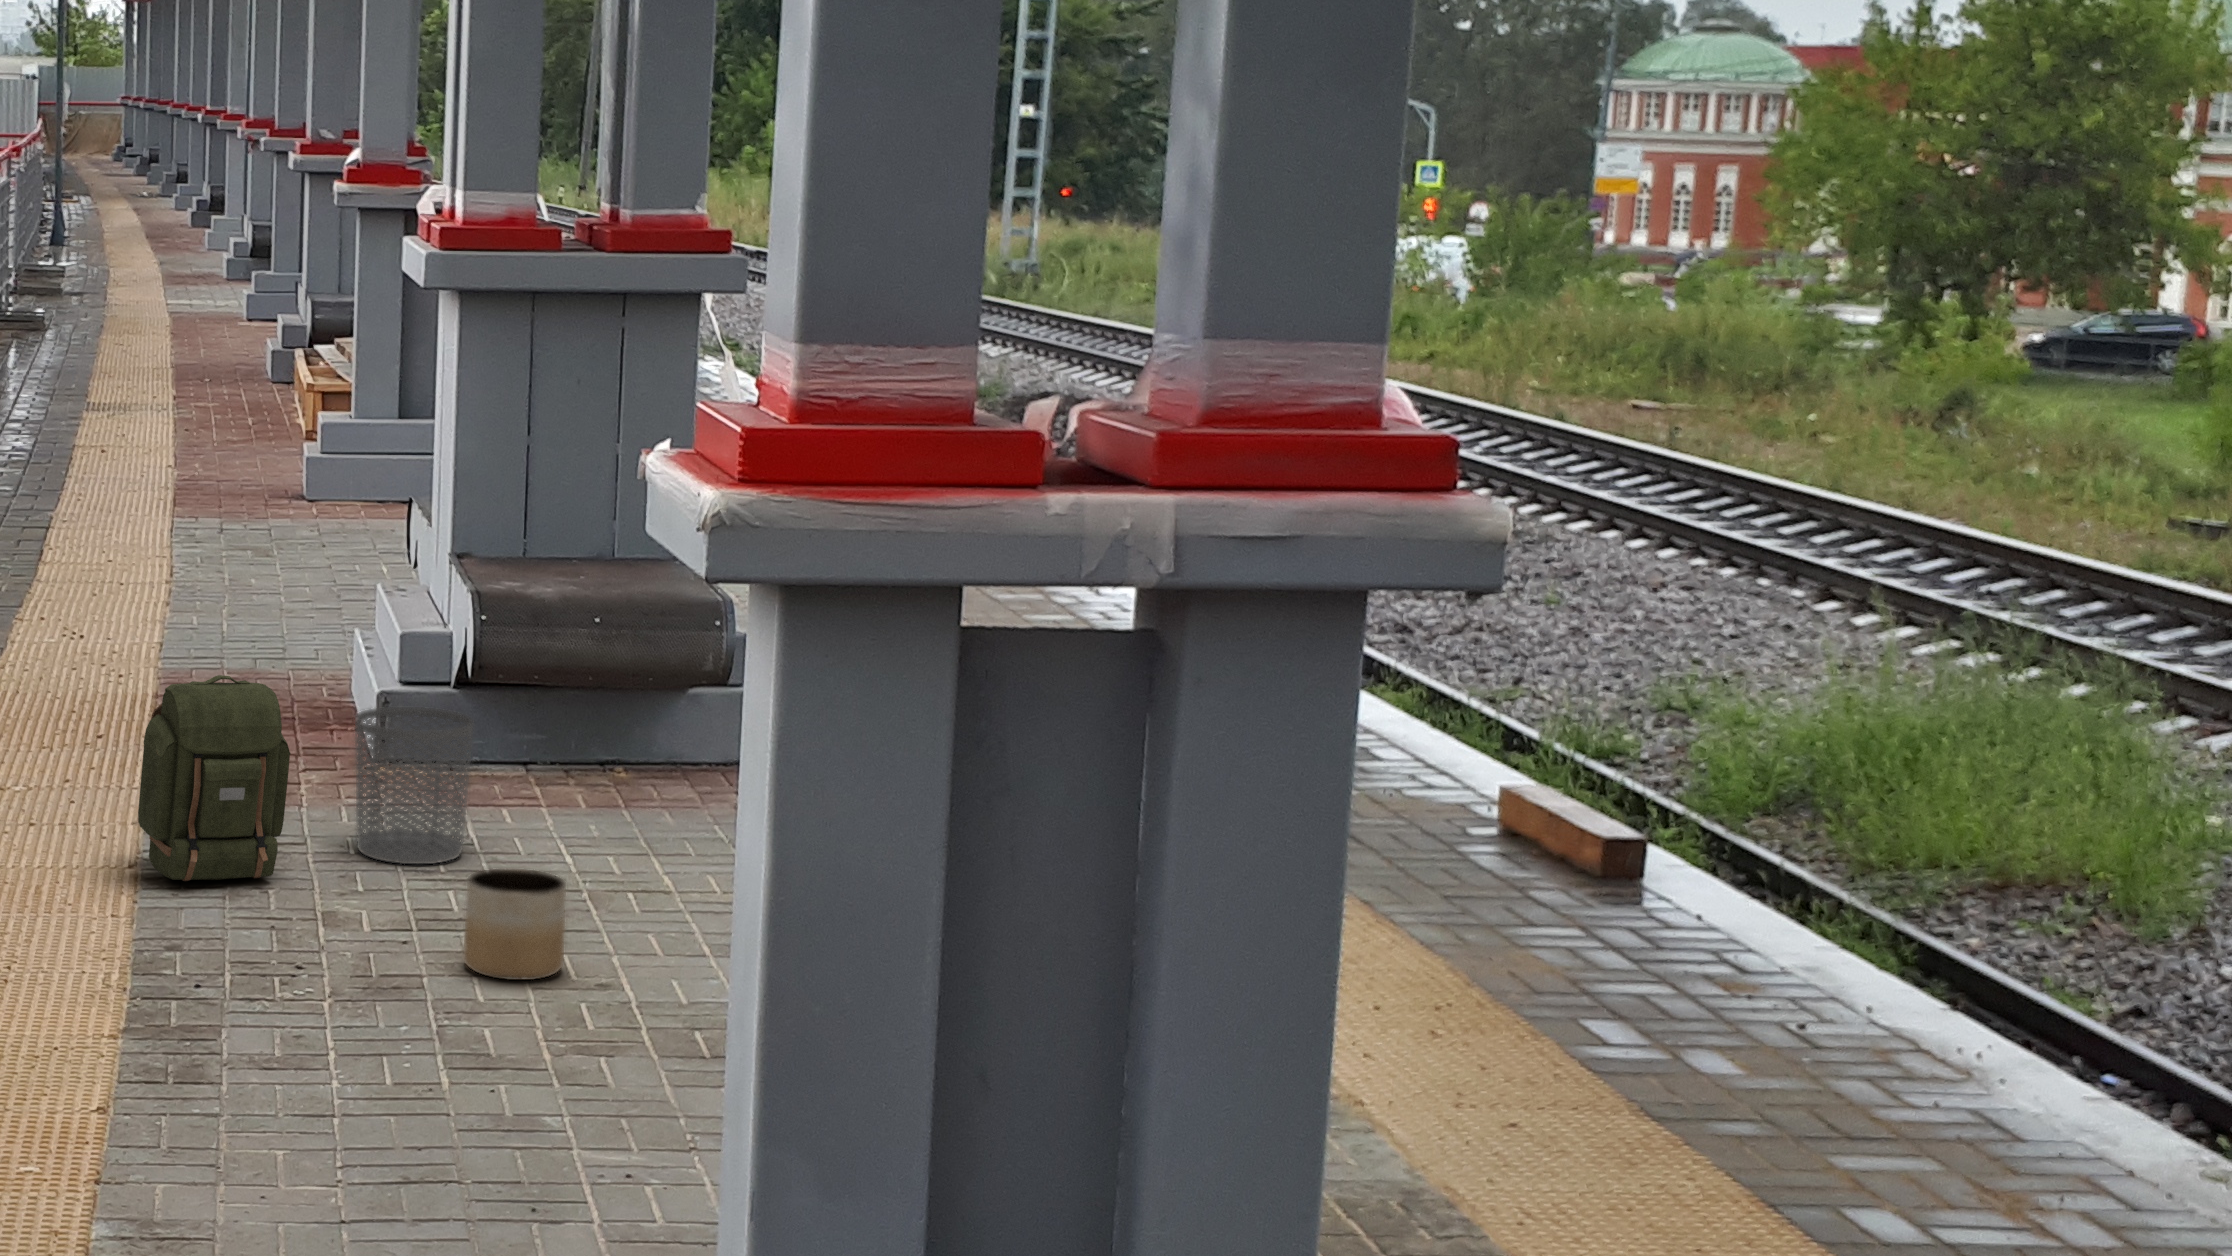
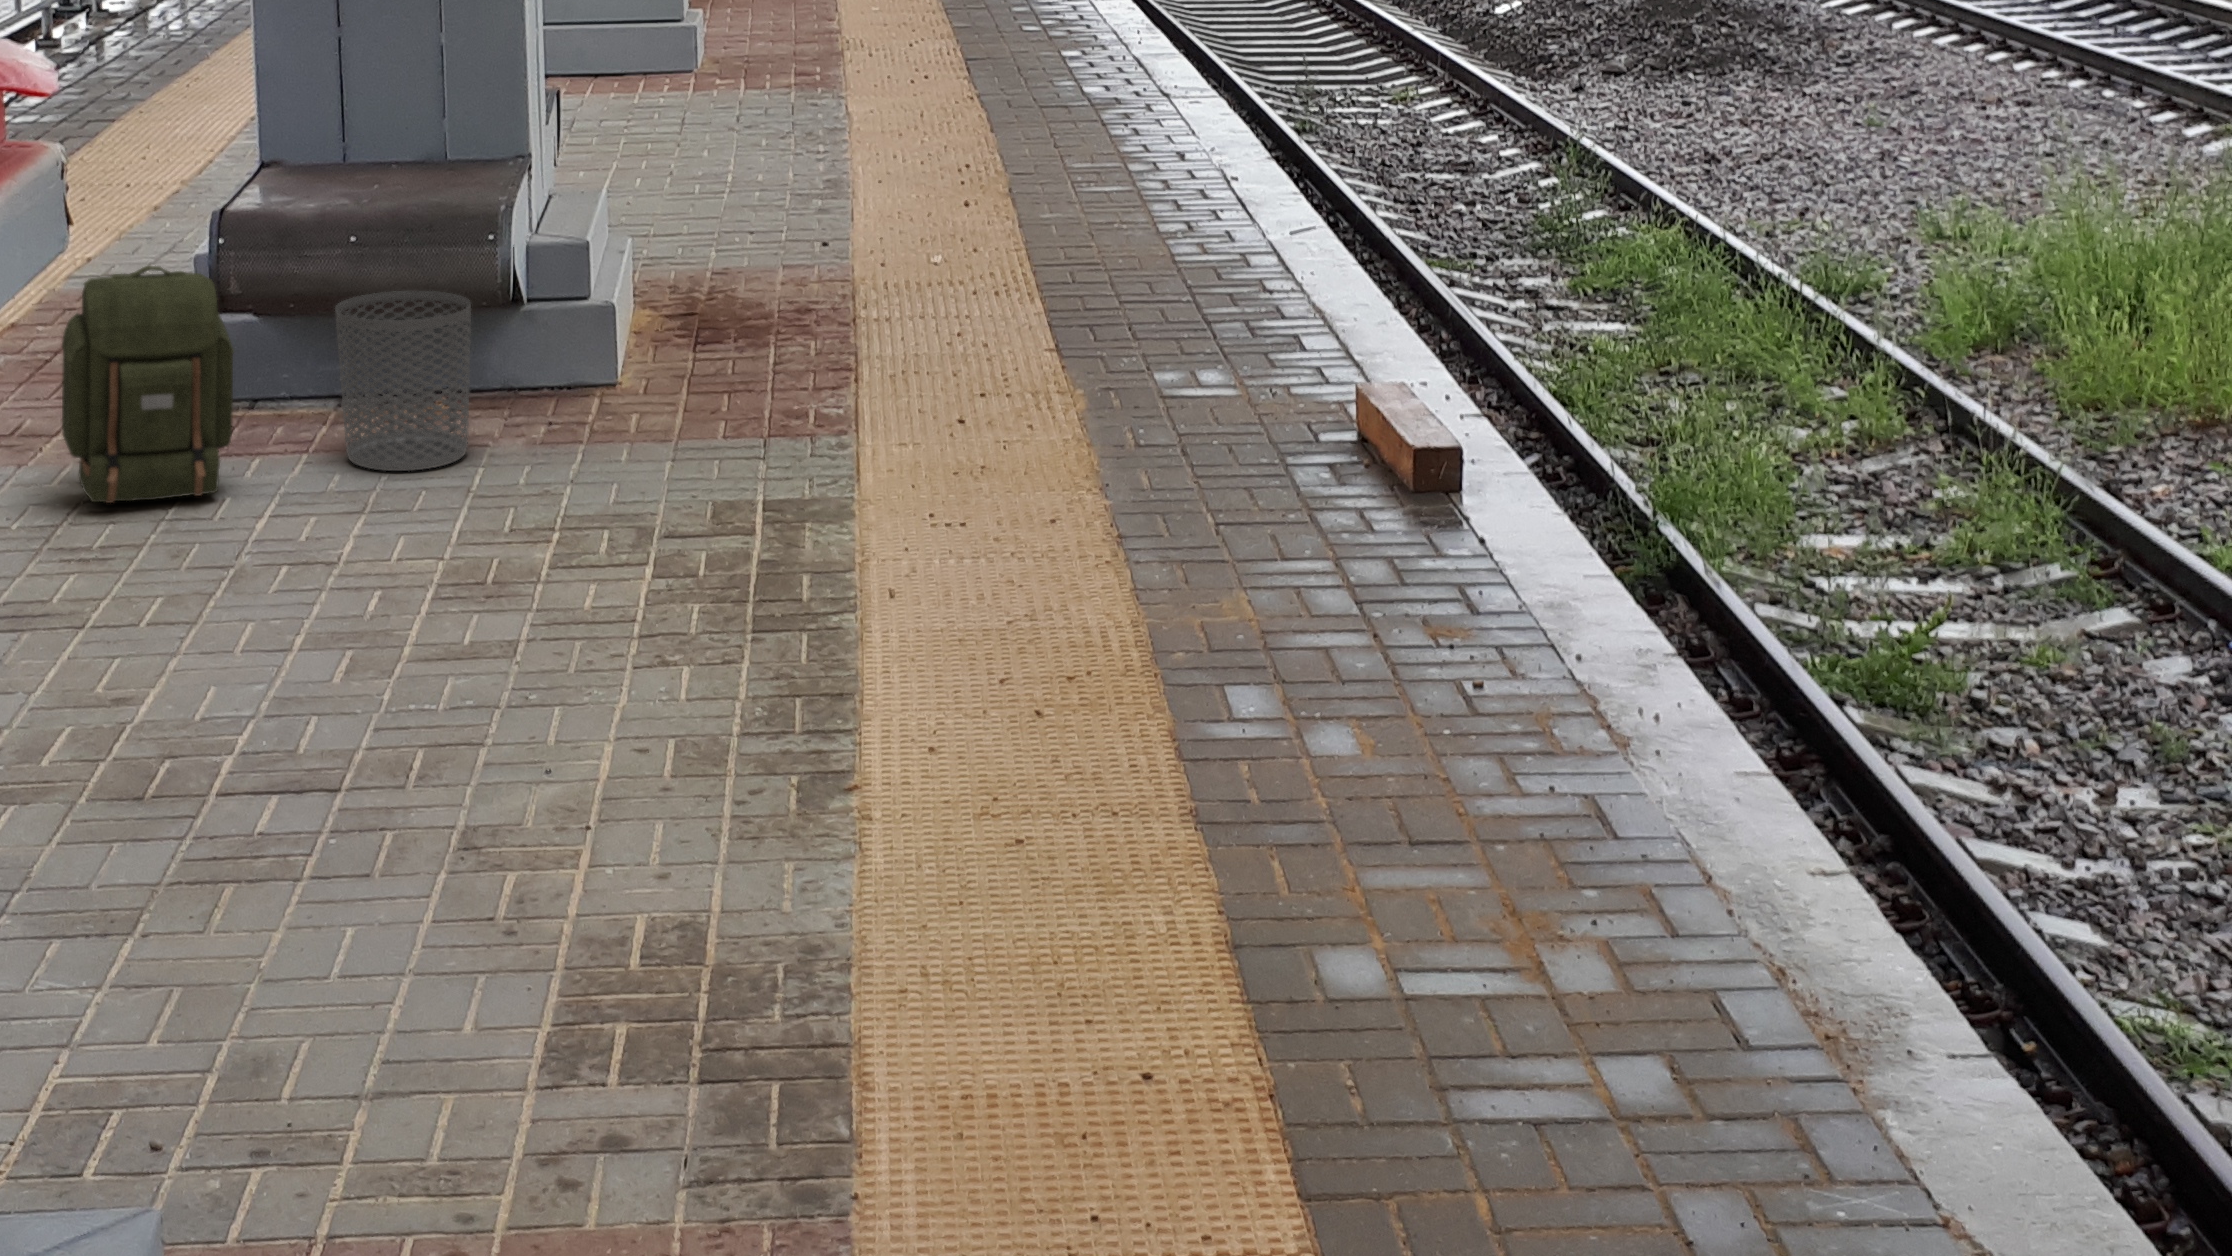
planter: present [463,869,566,980] -> none [361,482,478,613]

